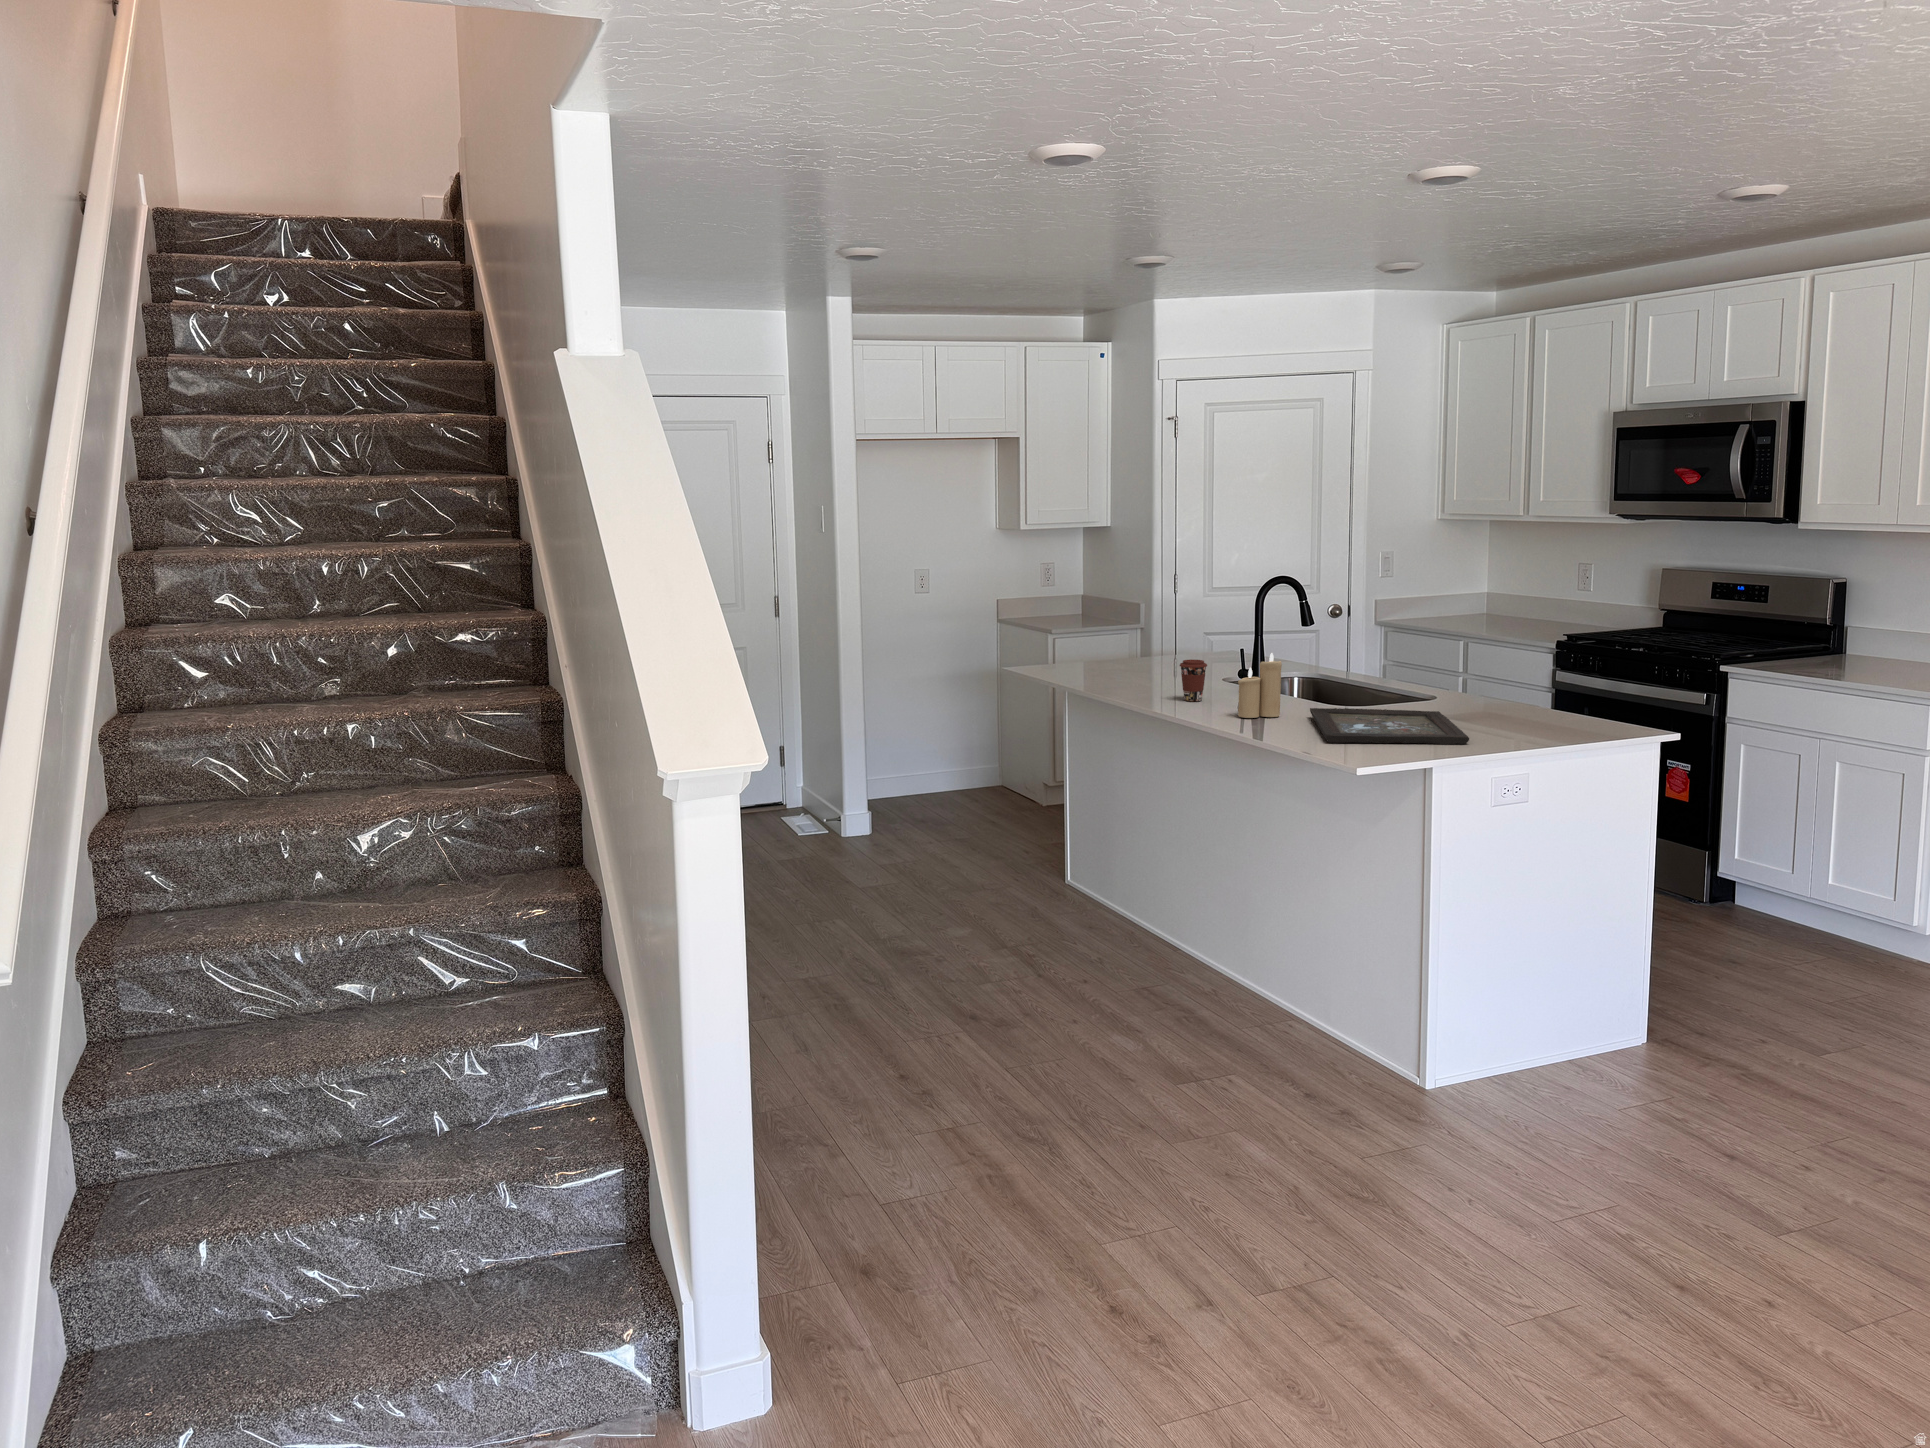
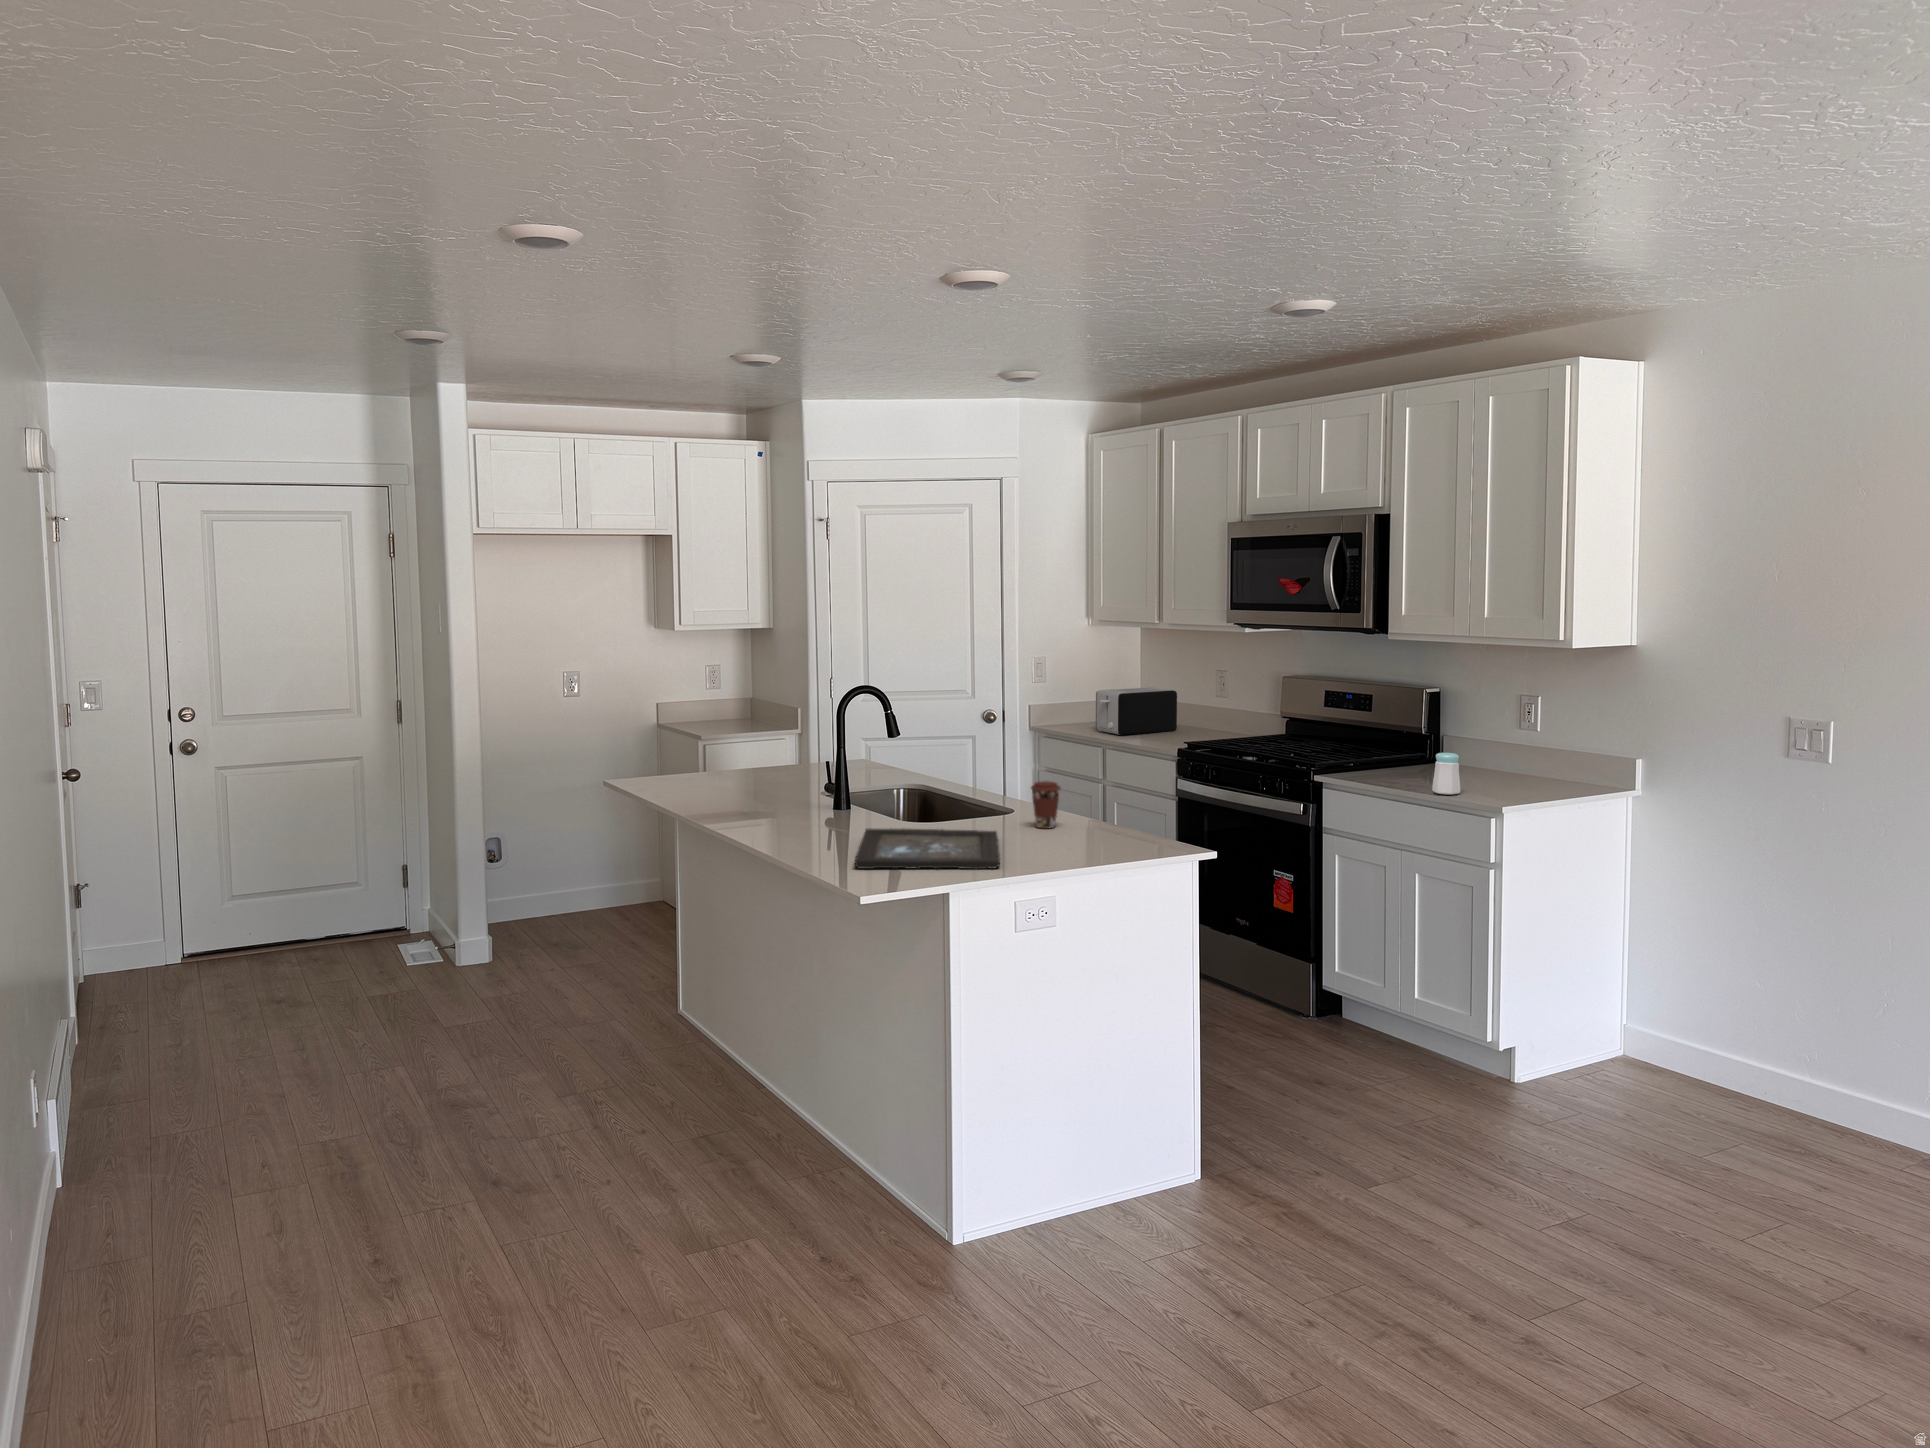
toaster: none [1453,581,1539,628] -> present [1096,687,1177,735]
salt shaker: none [1864,641,1896,682] -> present [1432,753,1460,795]
candle: present [1238,653,1282,718] -> none [791,770,837,840]
coffee cup: present [1180,660,1207,701] -> present [1031,781,1060,828]

